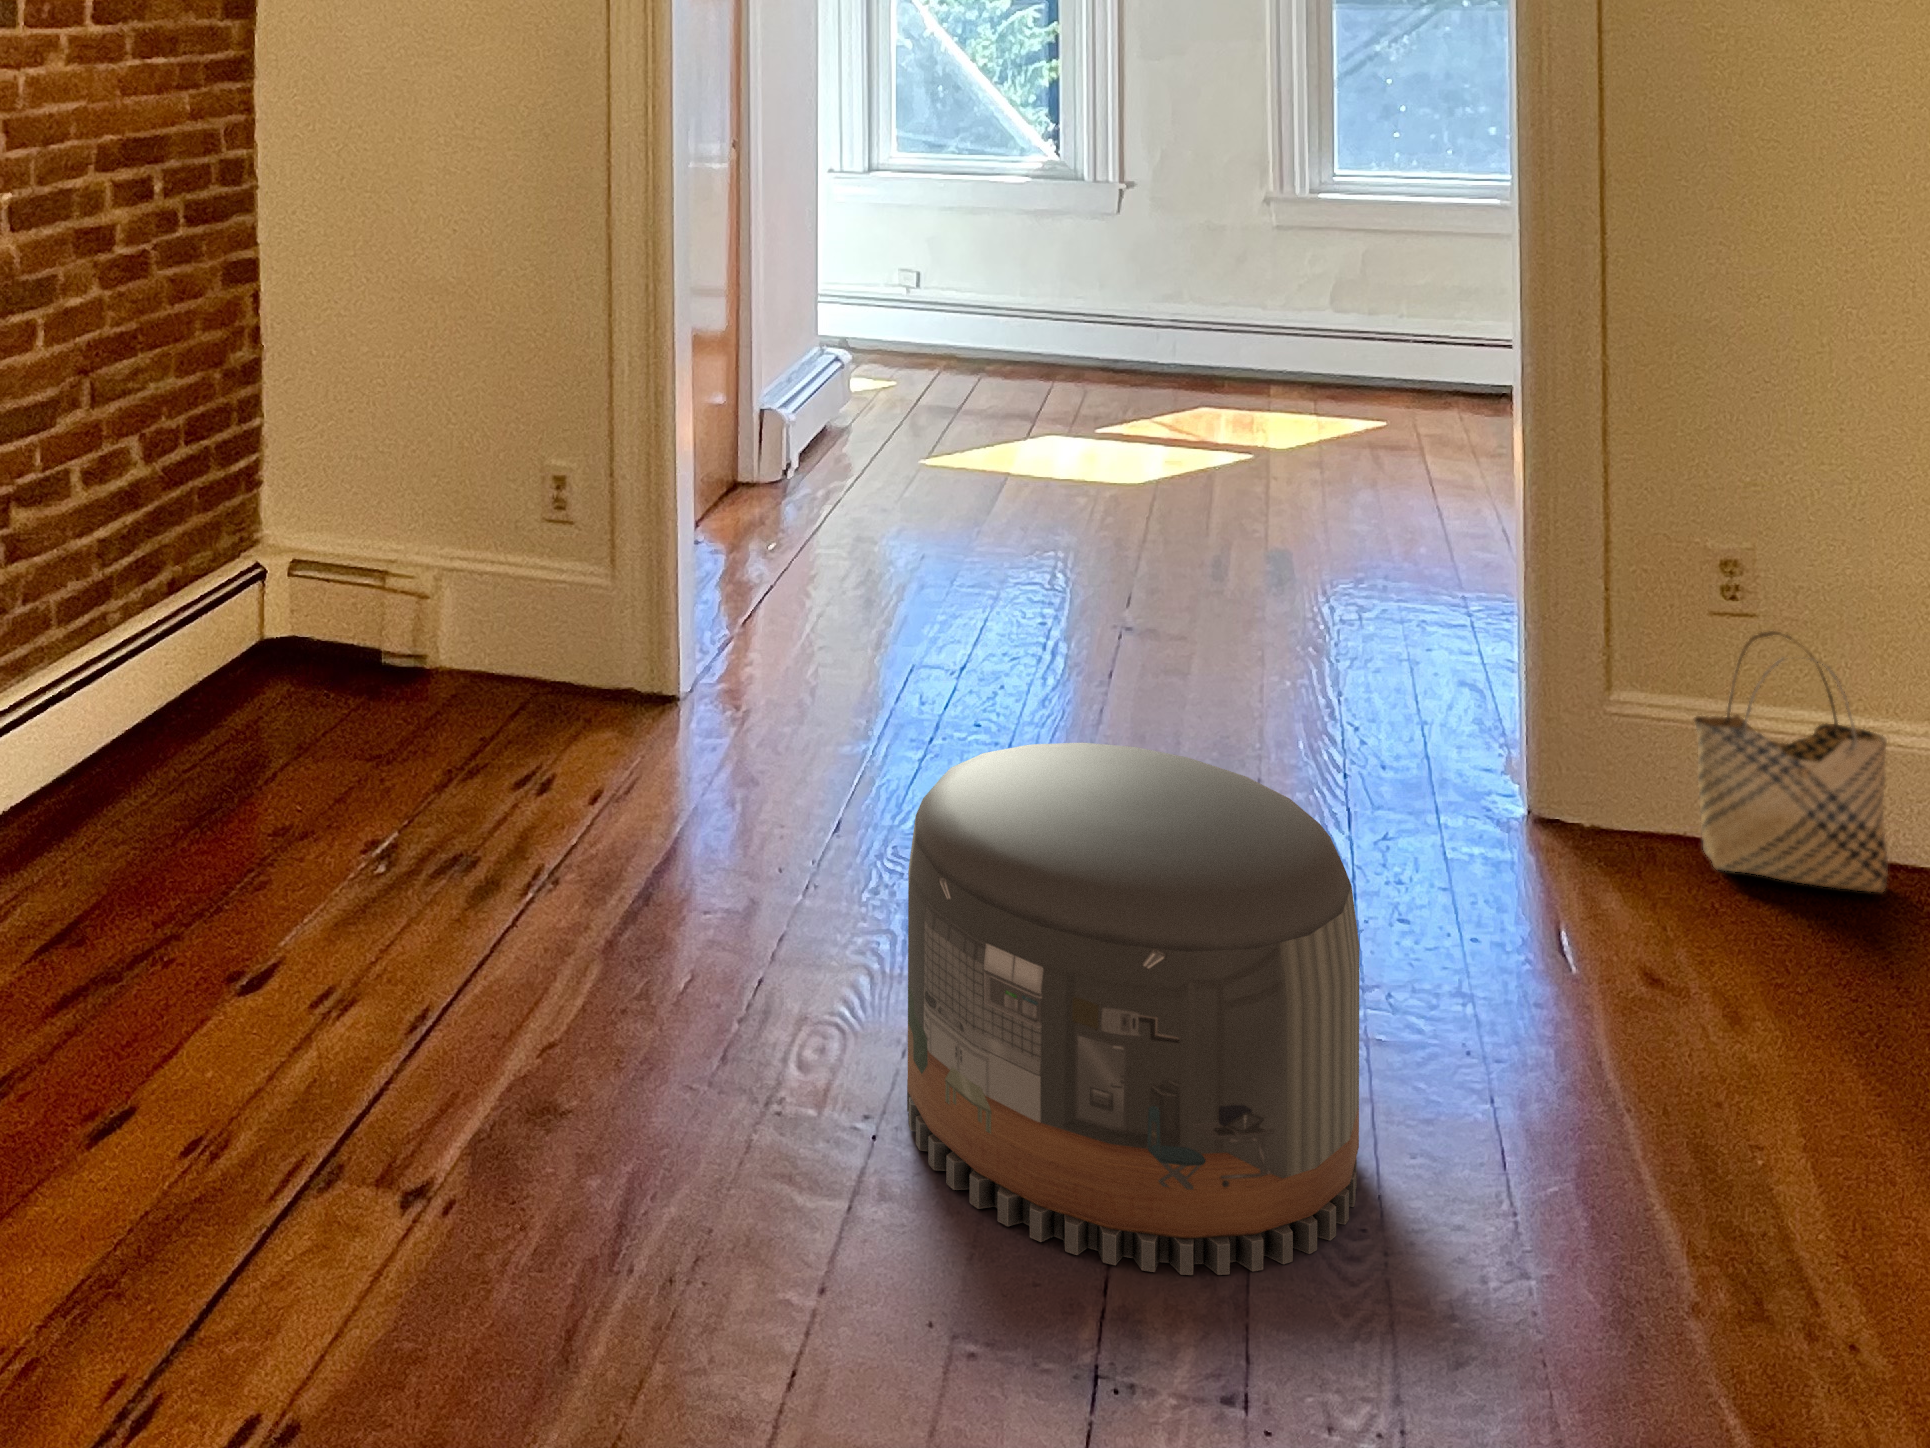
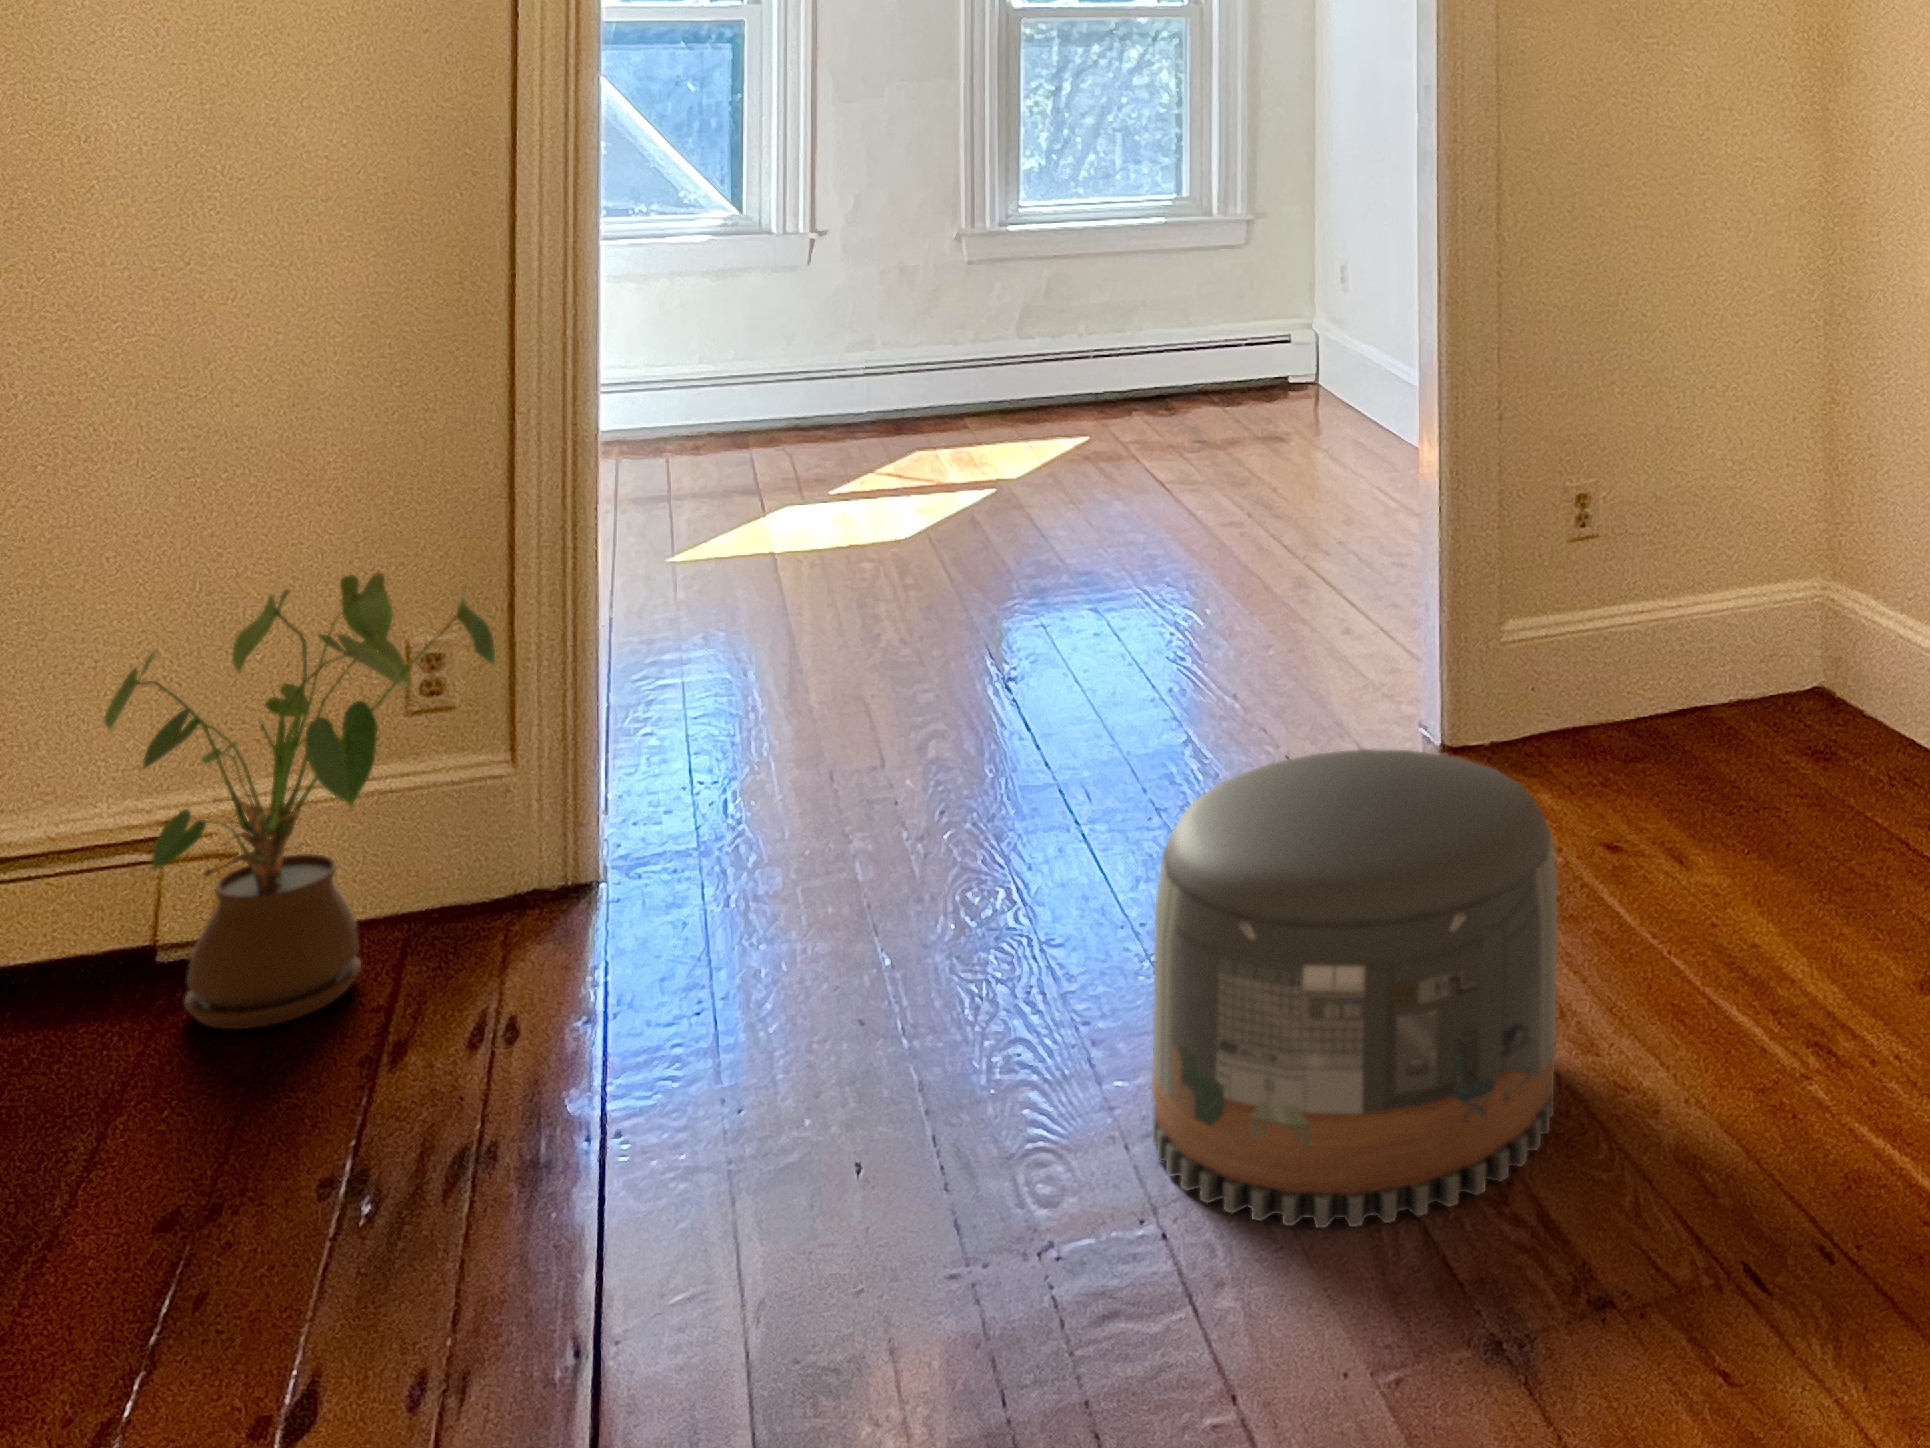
house plant: none [328,399,579,727] -> present [104,573,495,1029]
woven basket: present [1694,631,1888,893] -> none [1572,540,1695,740]

